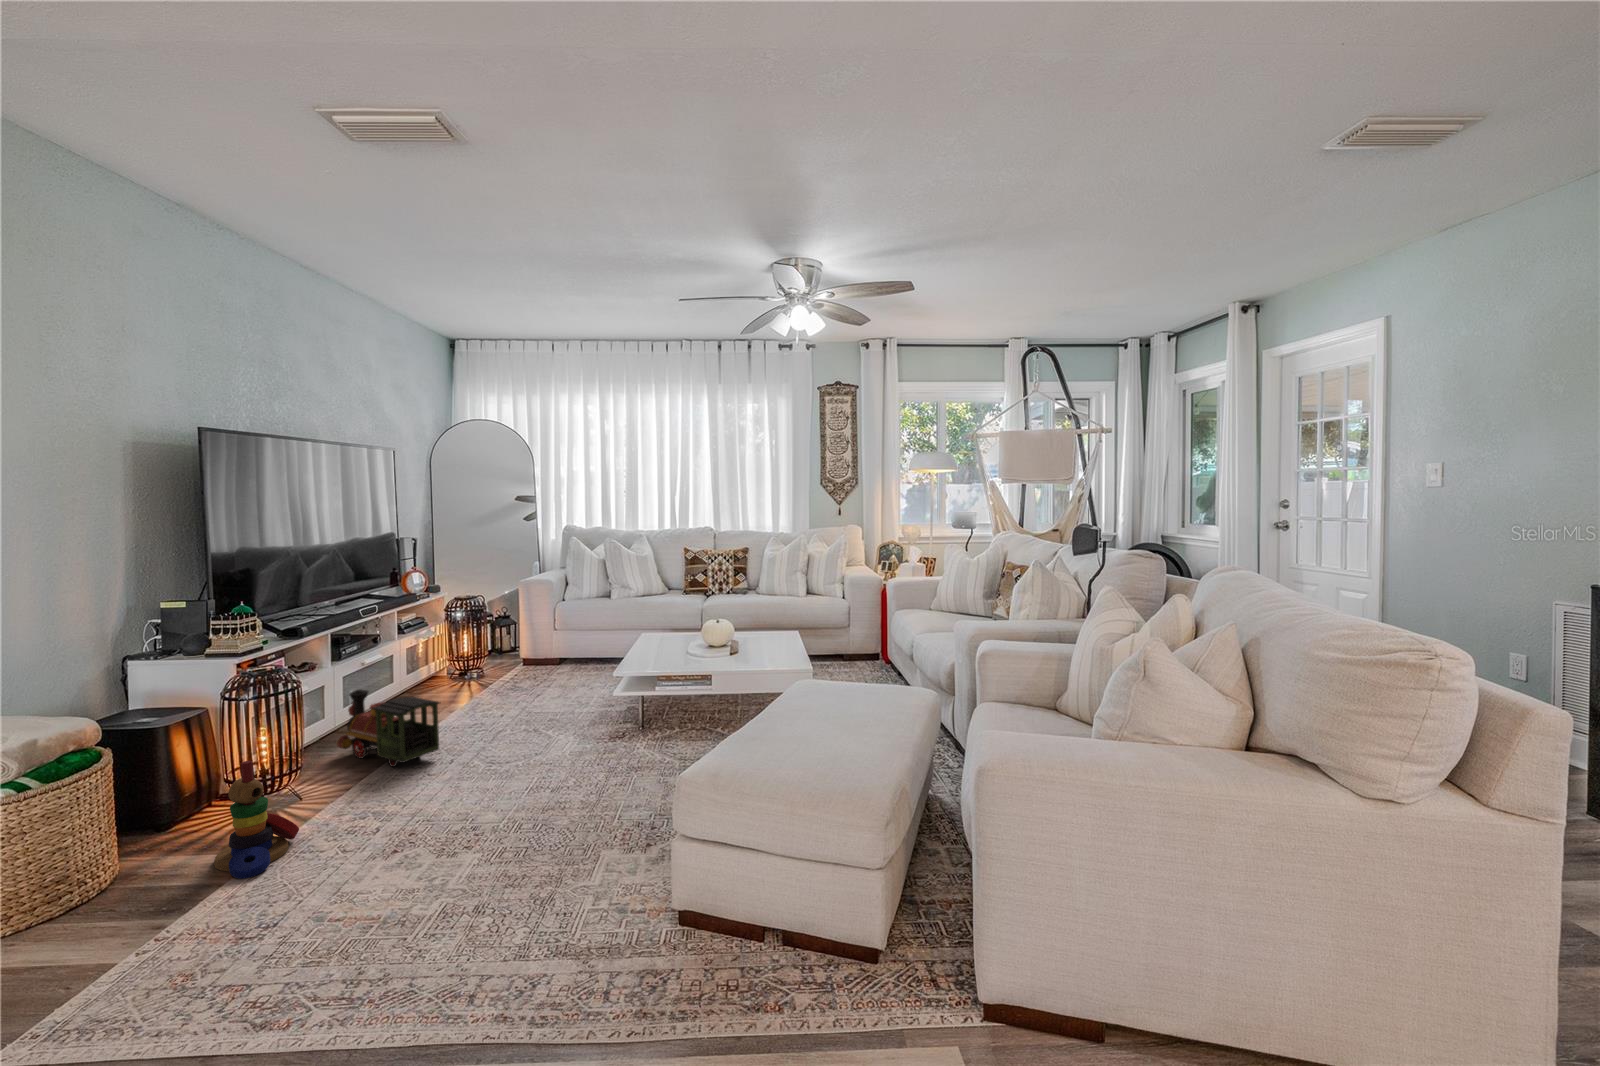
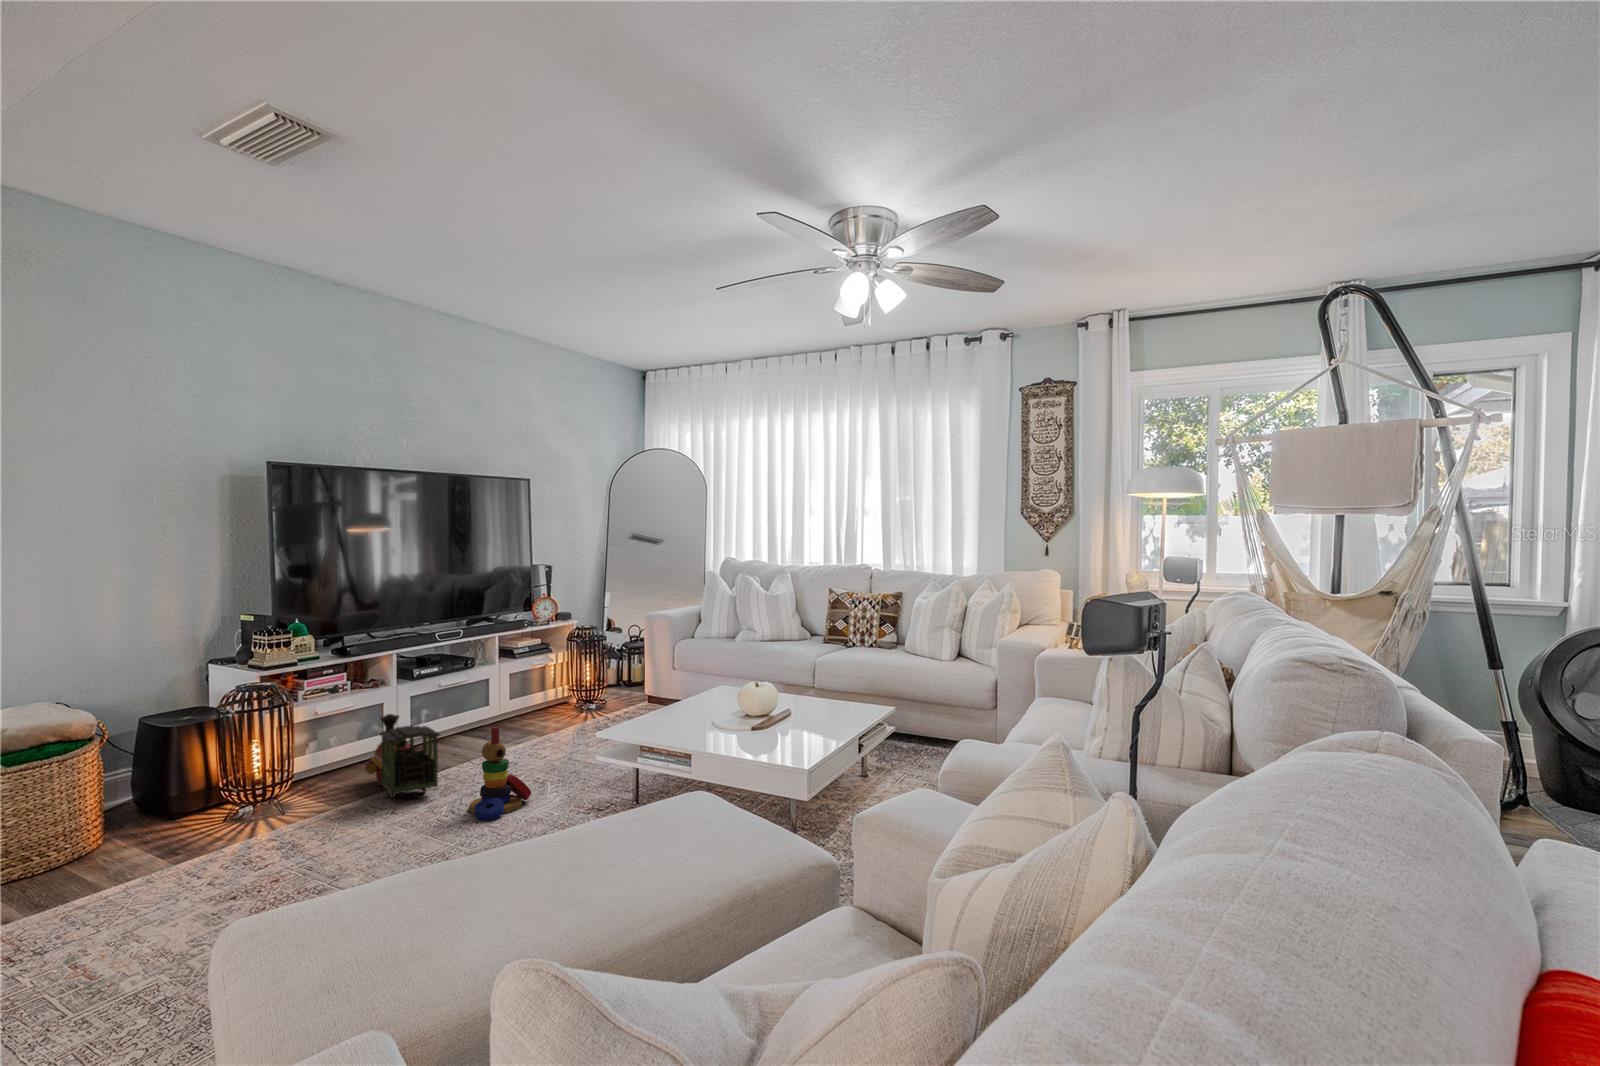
stacking toy: present [214,761,299,879] -> present [469,727,531,820]

